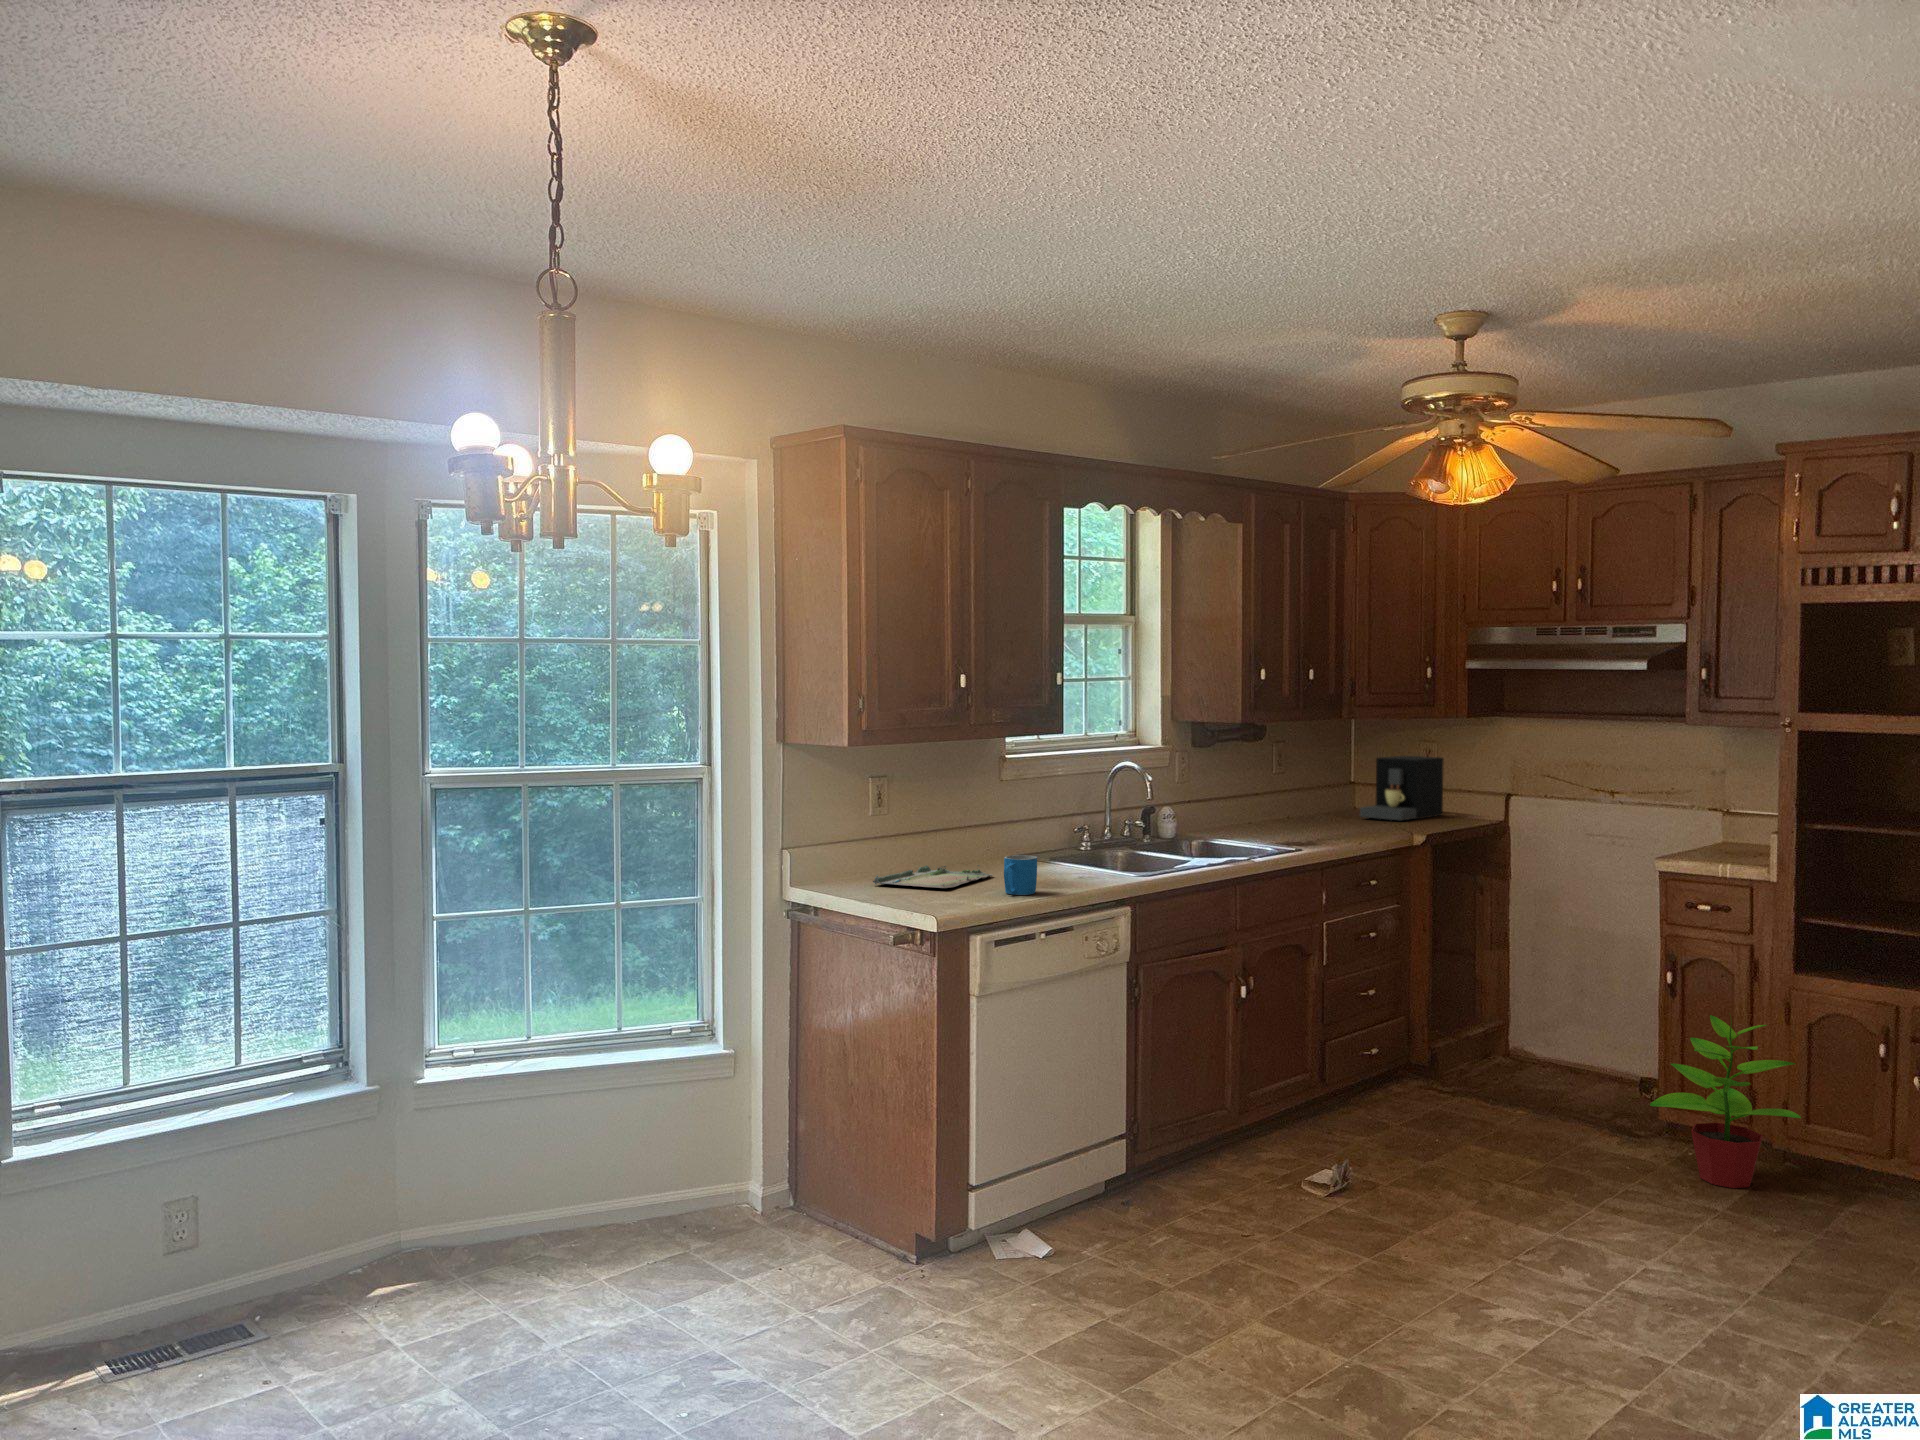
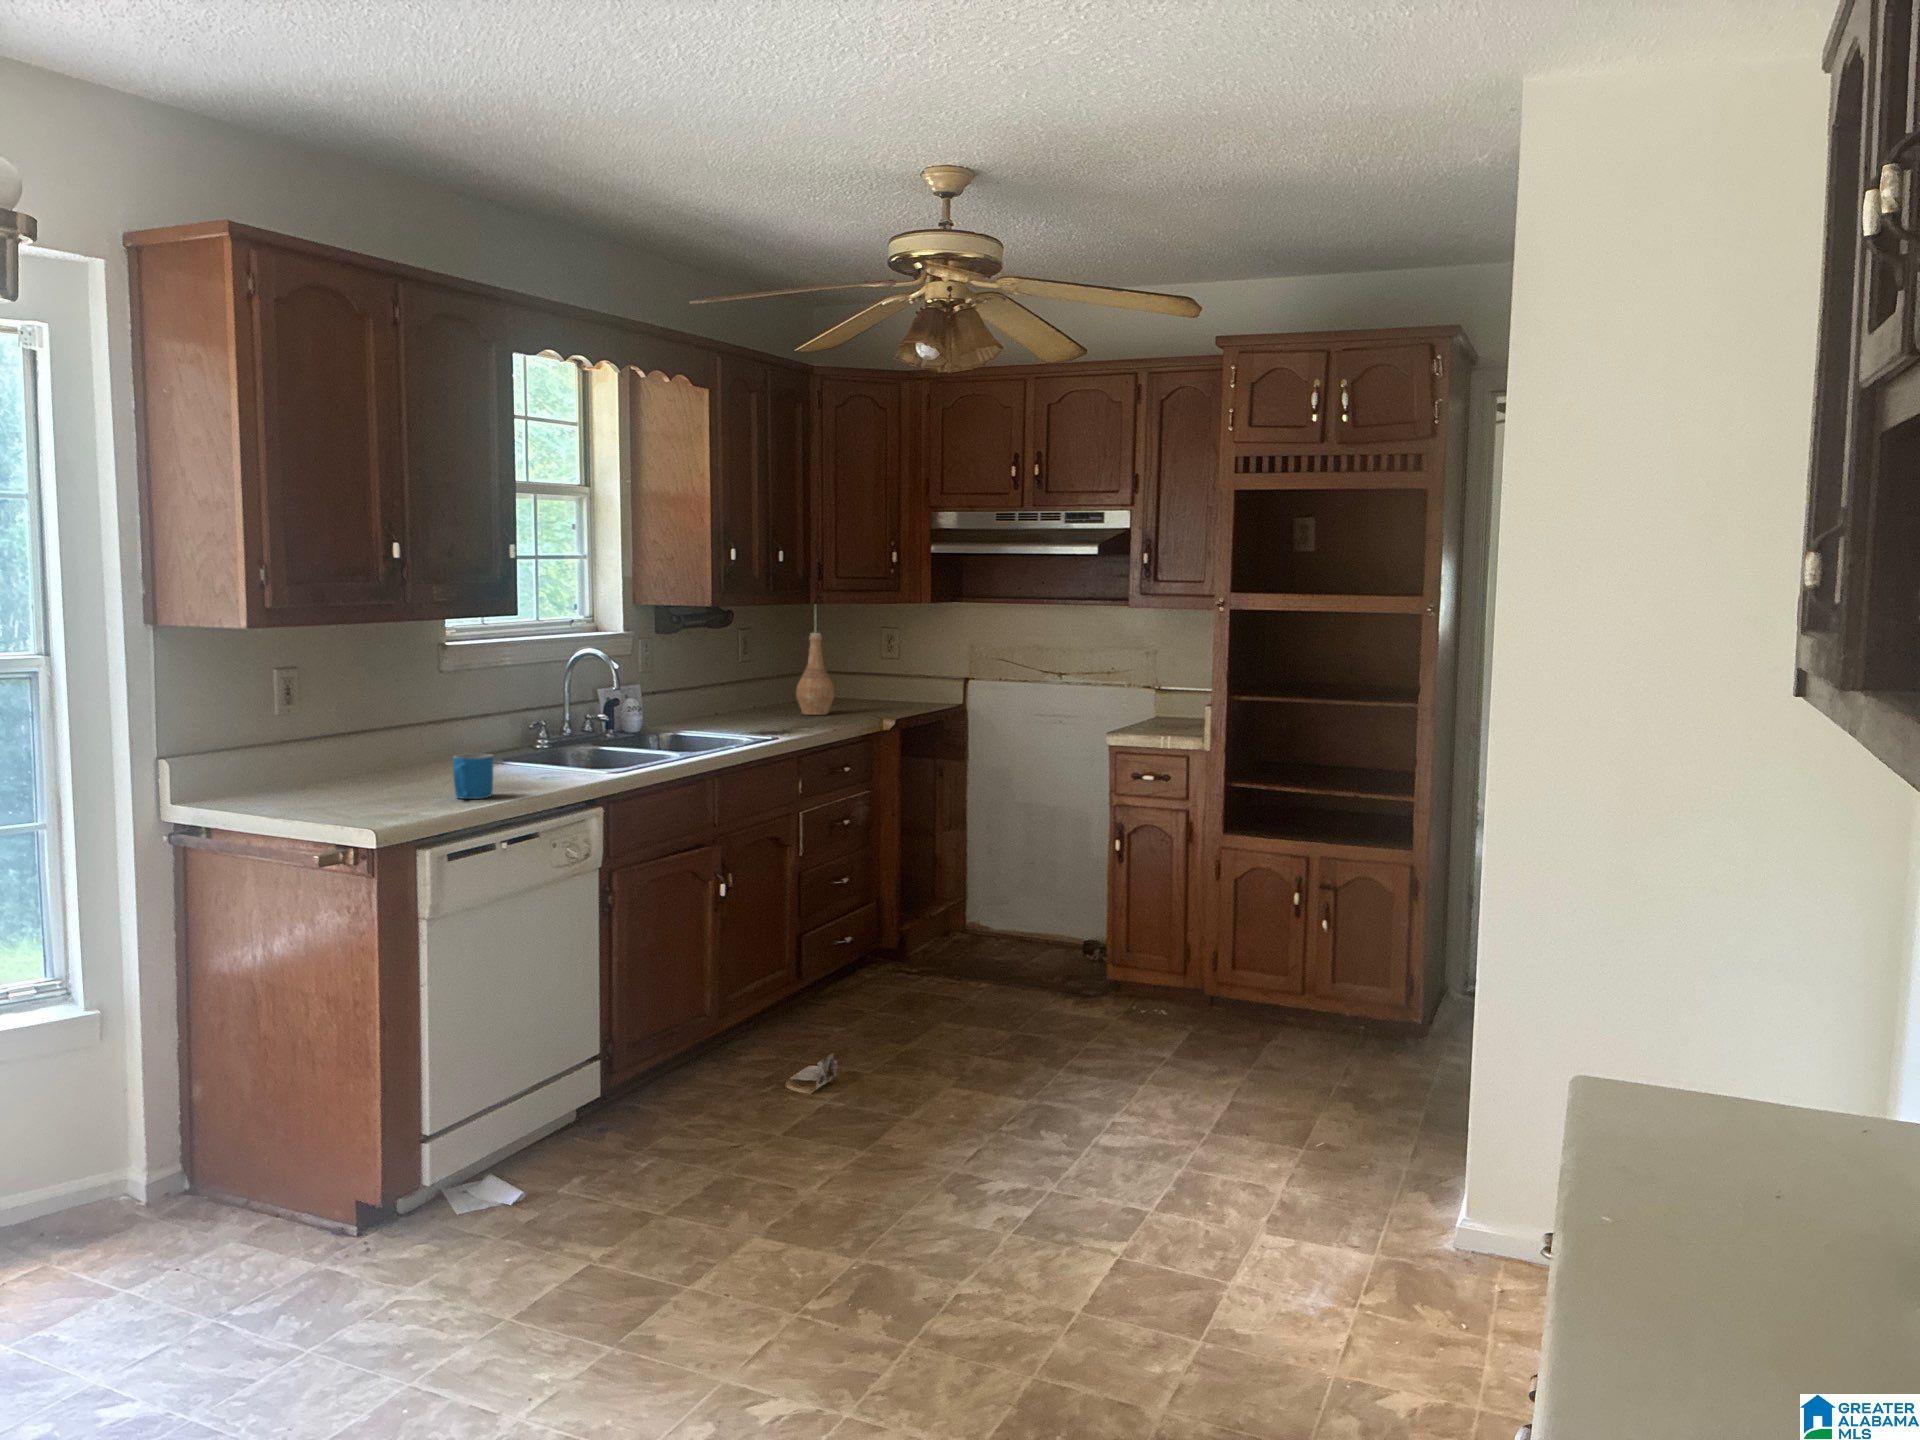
vase: none [1327,747,1365,828] -> present [796,633,834,715]
coffee maker: present [1360,756,1444,820] -> none [827,642,906,707]
tray: present [873,865,992,888] -> none [284,765,438,796]
potted plant: present [1650,1013,1801,1188] -> none [1107,875,1233,1036]

